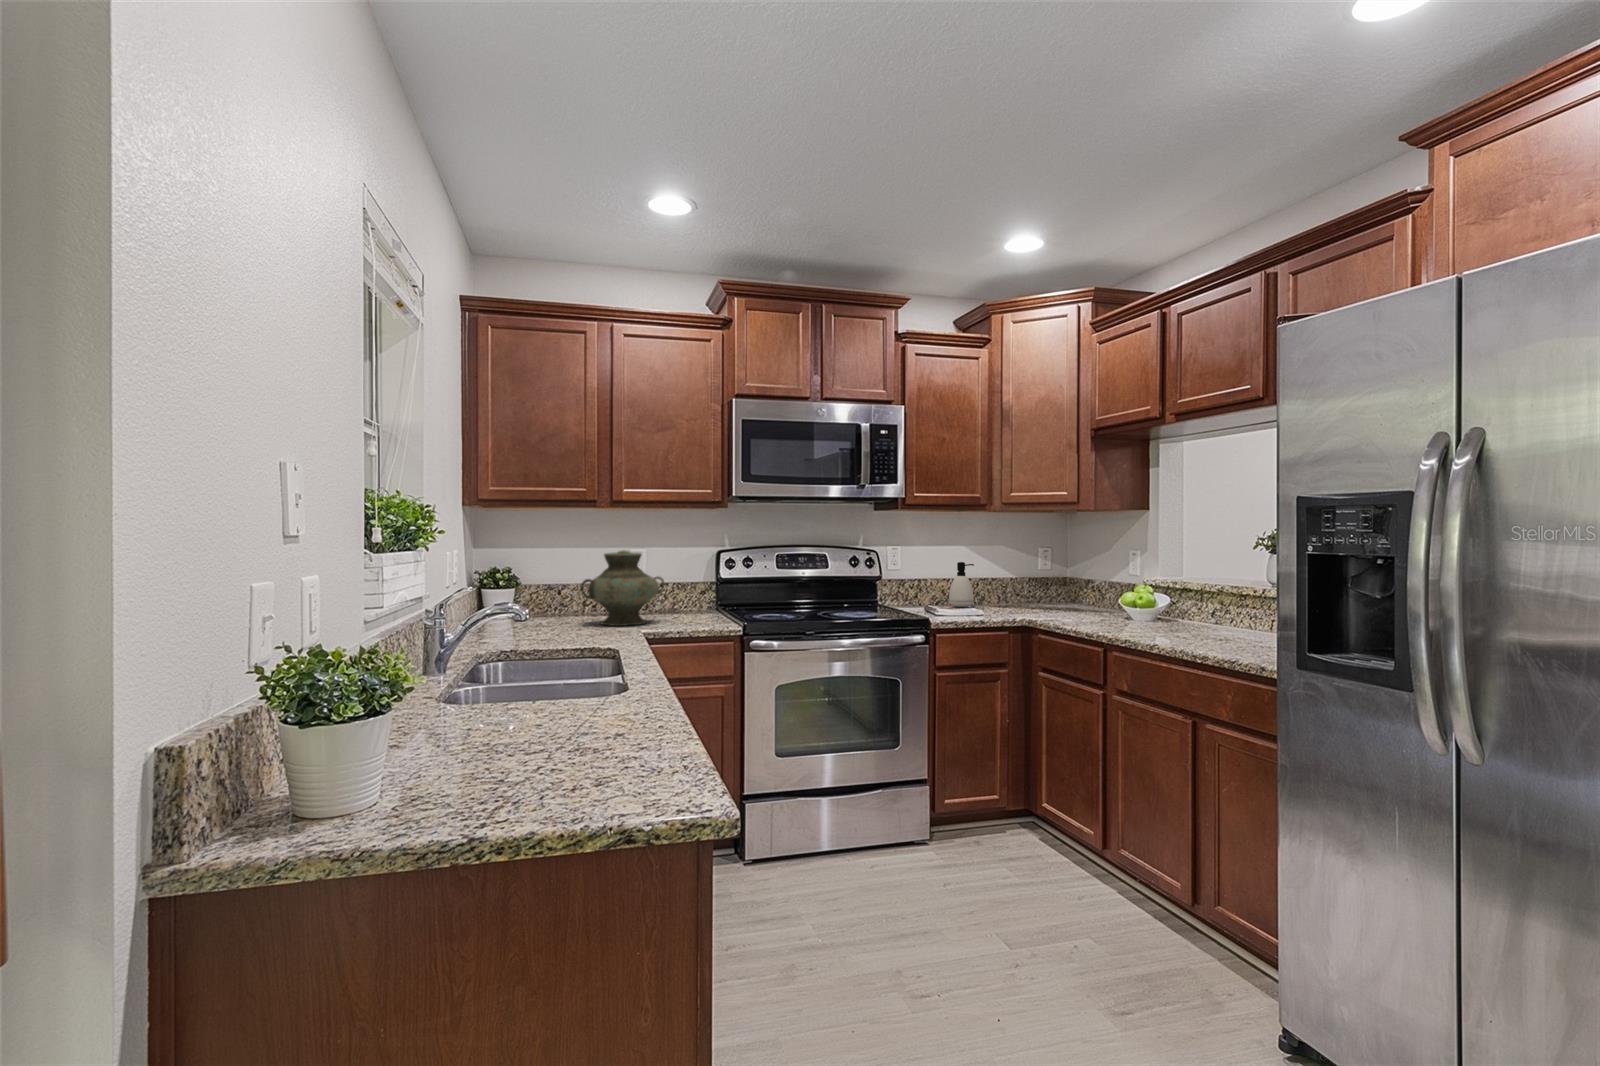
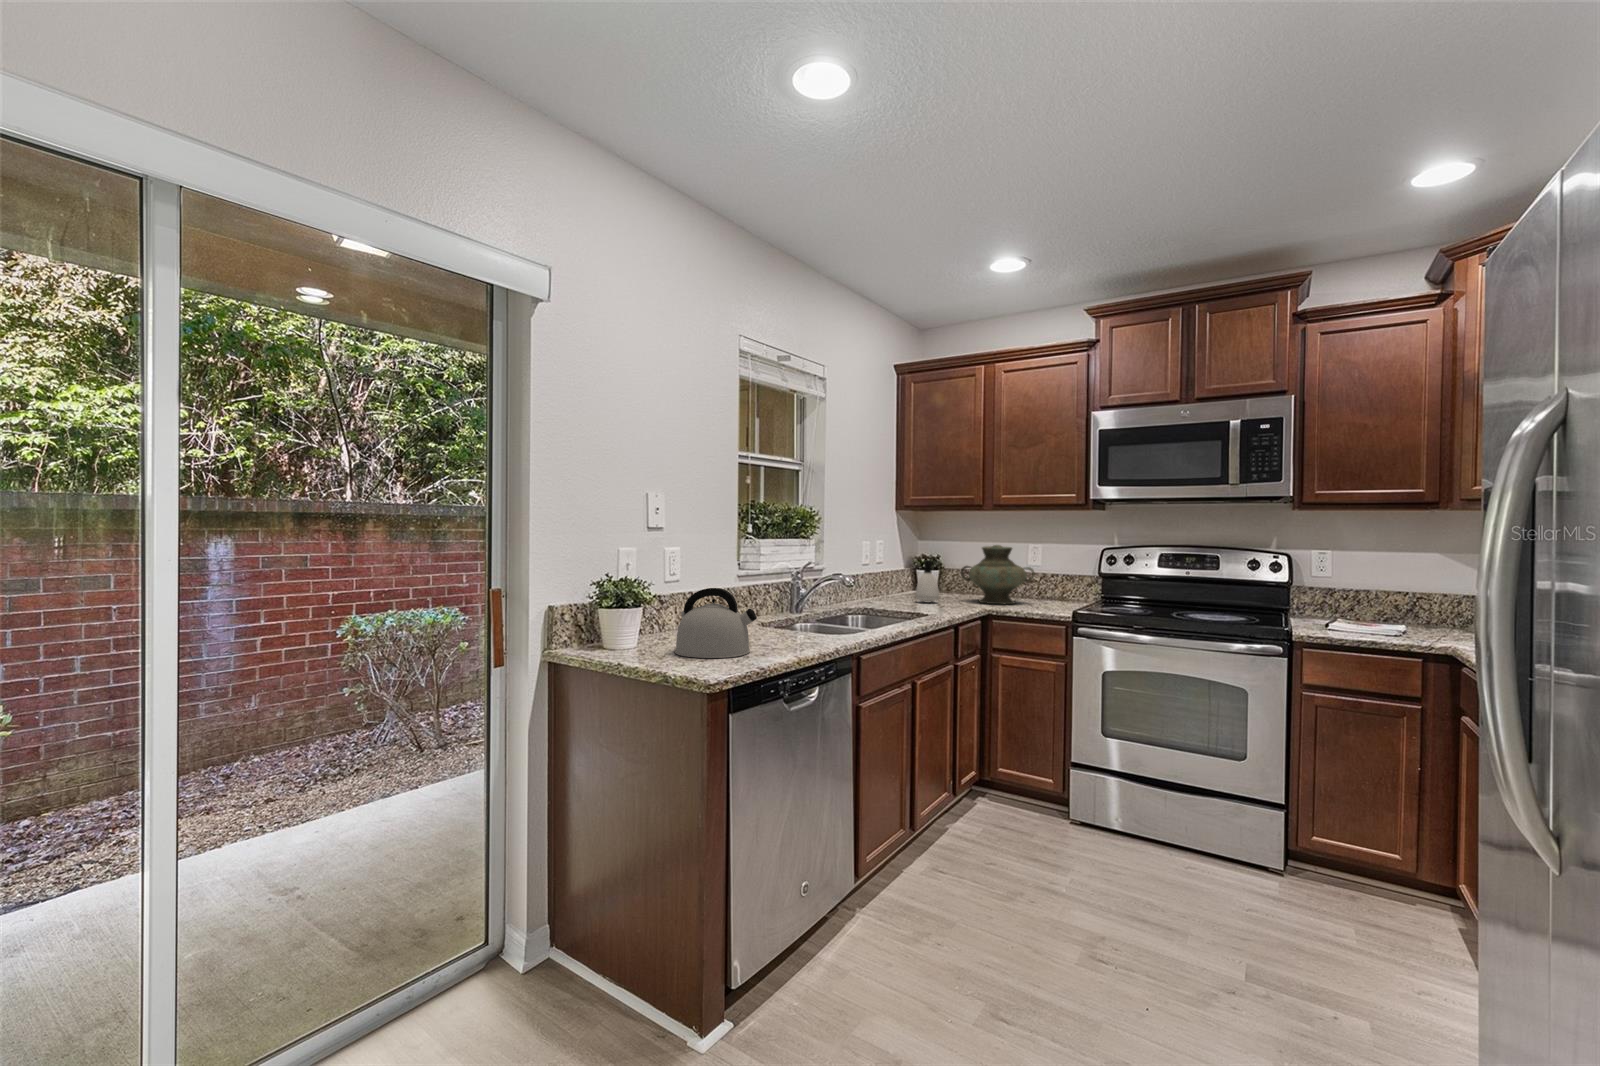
soap dispenser: present [949,562,974,607] -> present [916,560,939,602]
kettle: none [483,636,623,766] -> present [675,588,757,658]

